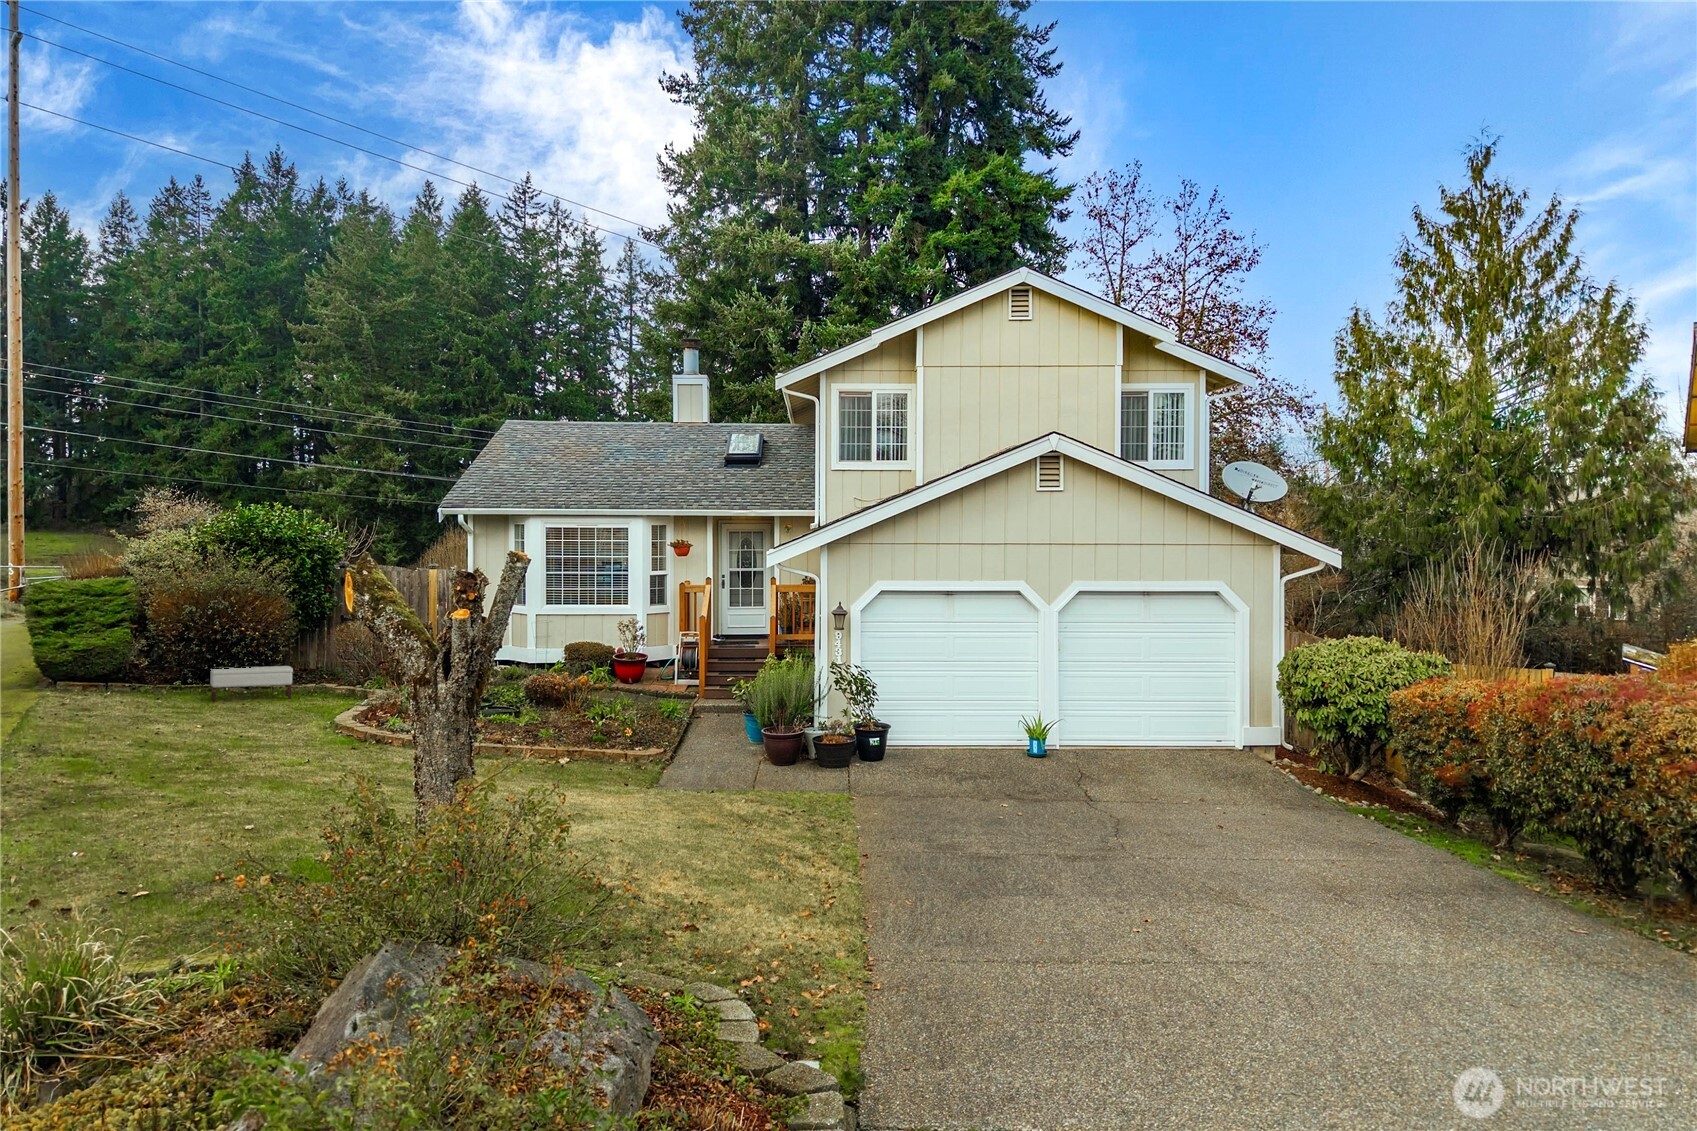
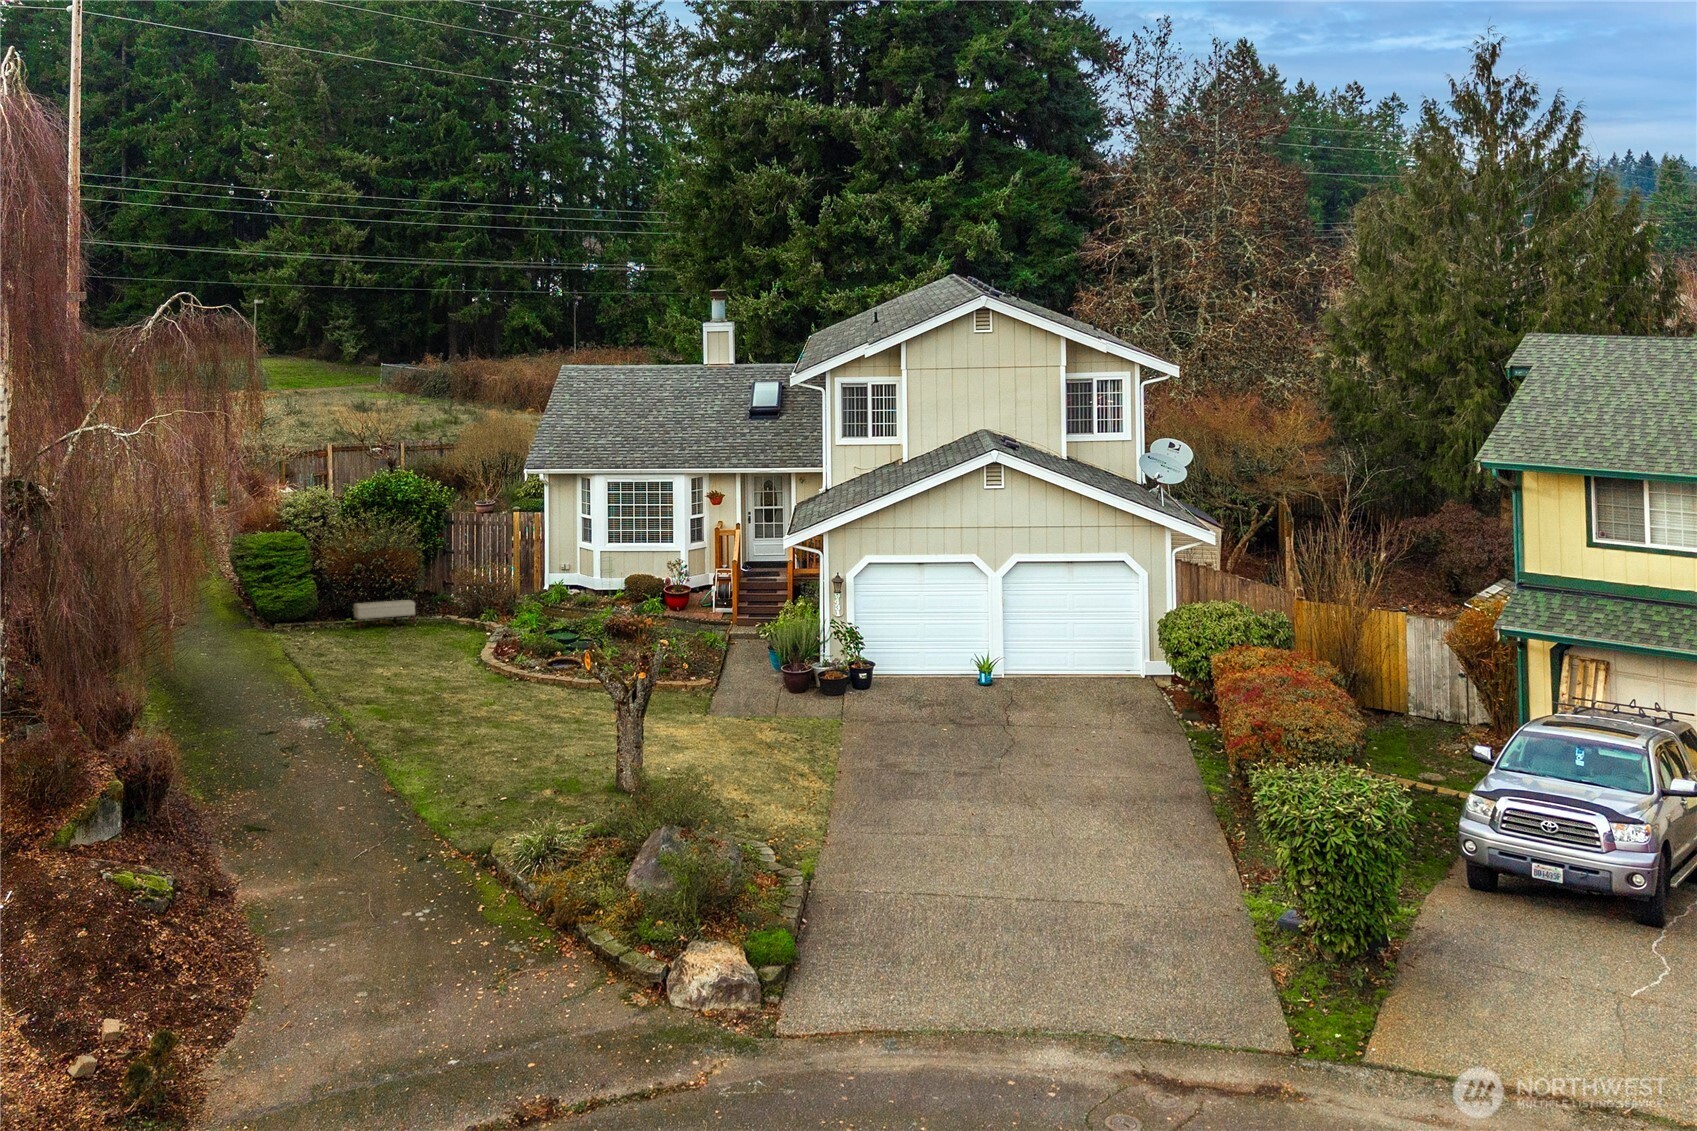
potted plant: none [1326,743,1368,796] -> present [1182,684,1203,720]

